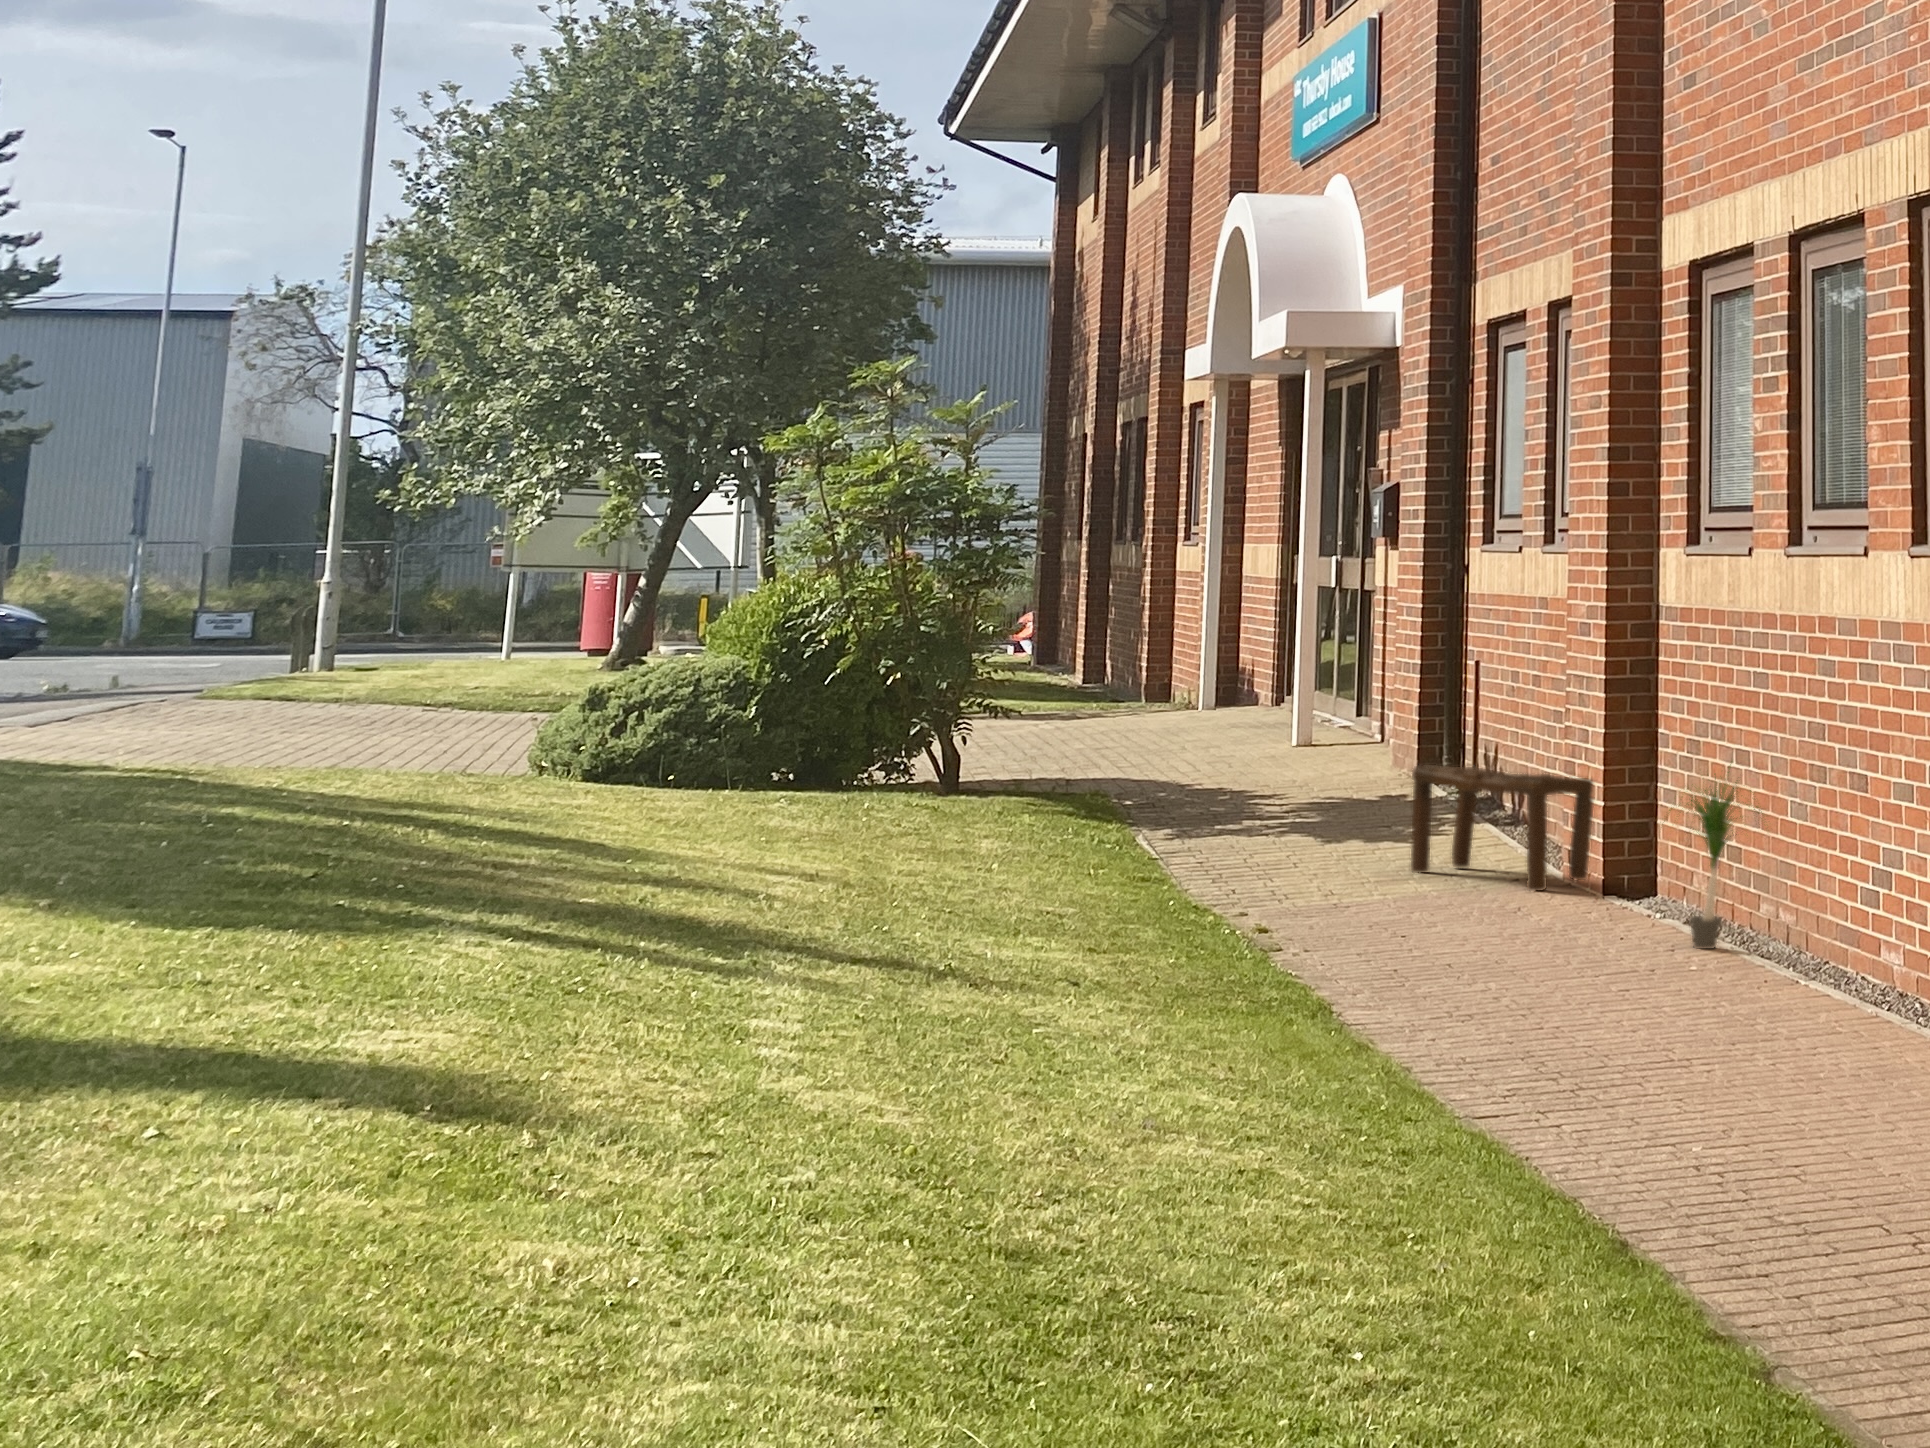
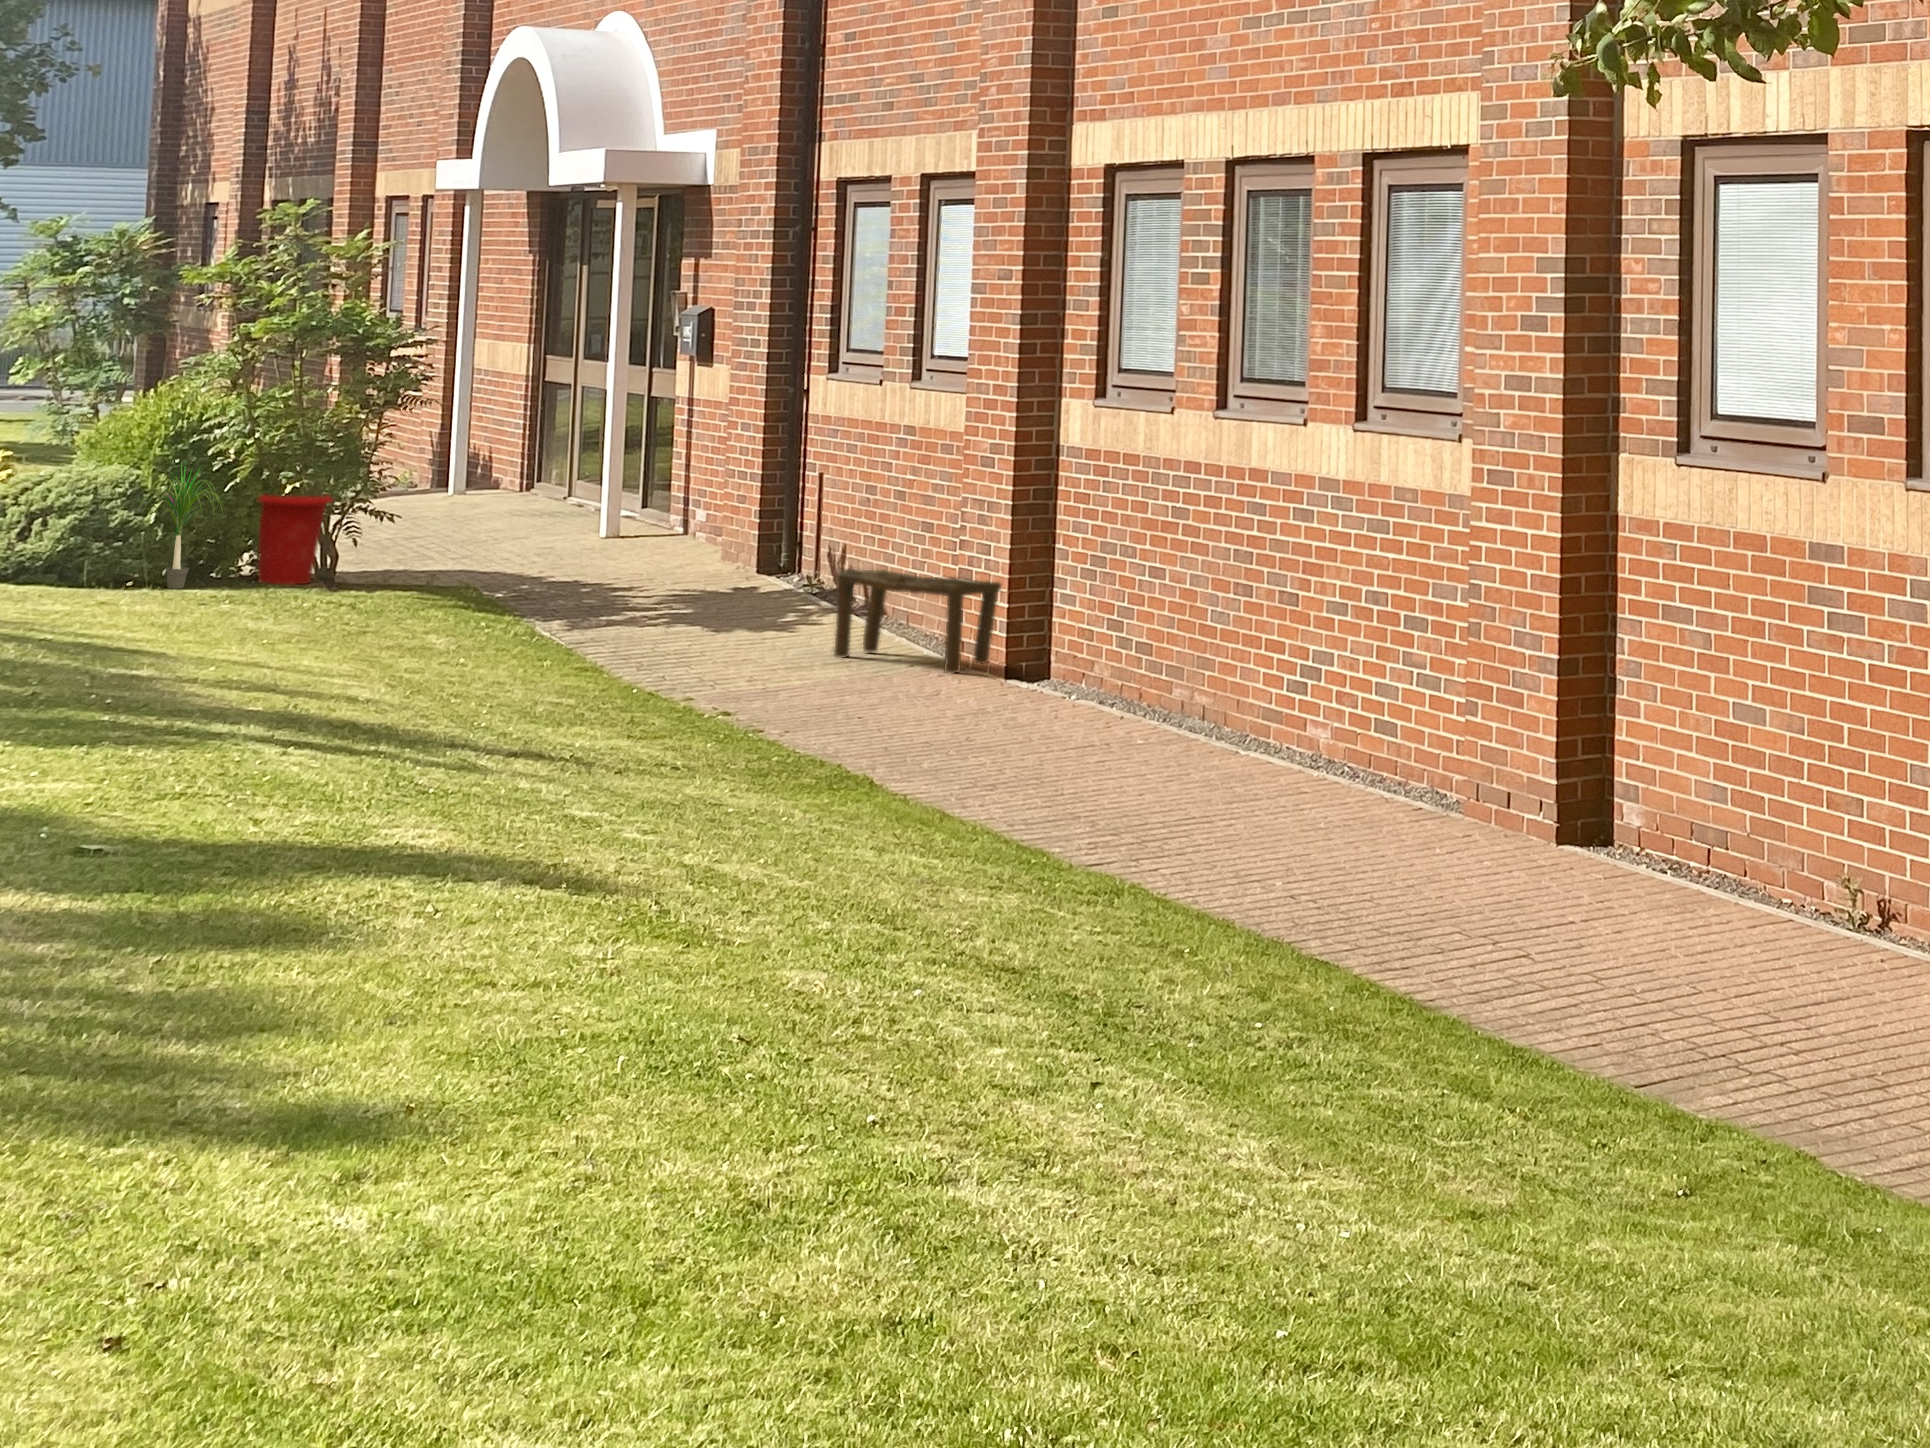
waste bin: none [834,690,922,795] -> present [258,495,333,585]
potted plant: present [1669,772,1763,949] -> present [145,464,218,589]

